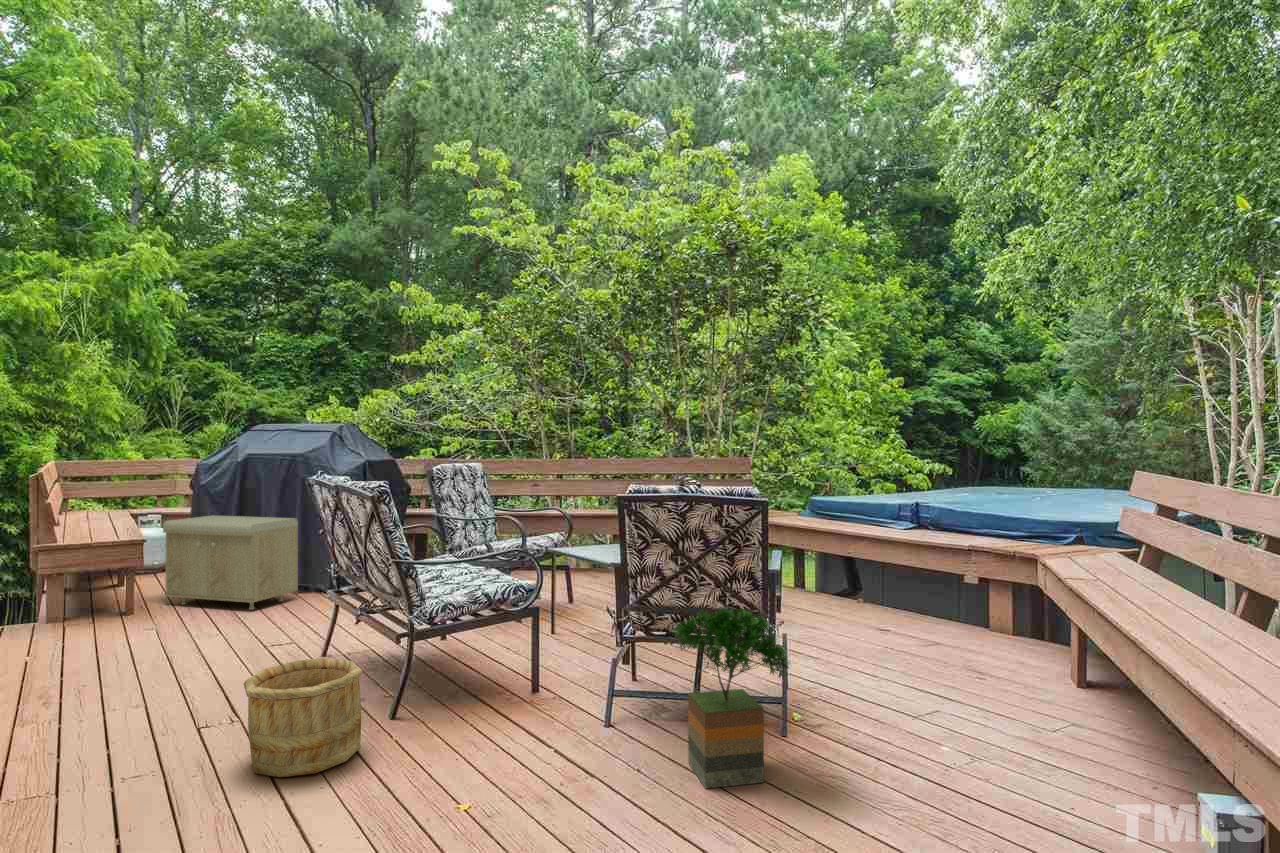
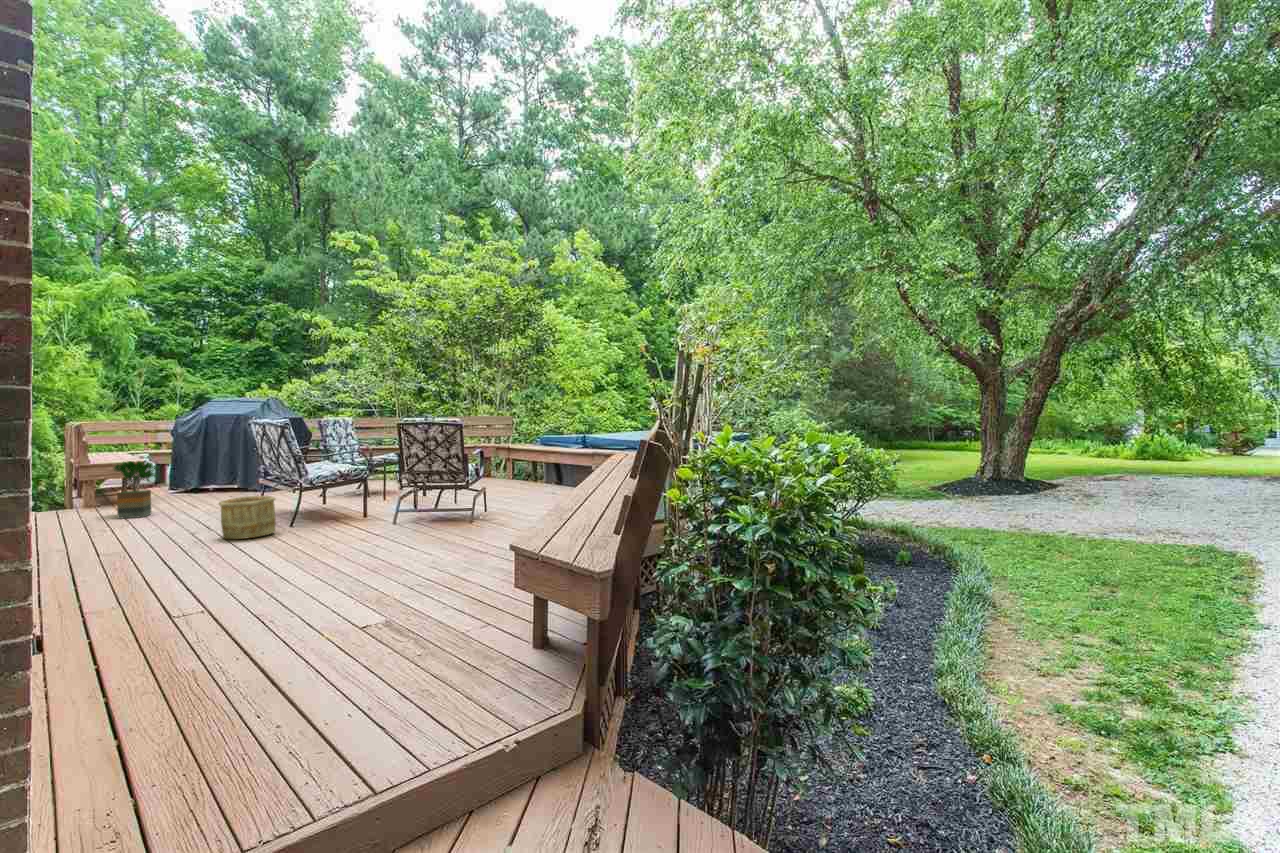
storage bench: present [163,515,298,610] -> none [154,450,242,501]
potted tree: present [673,608,789,789] -> present [113,461,158,519]

